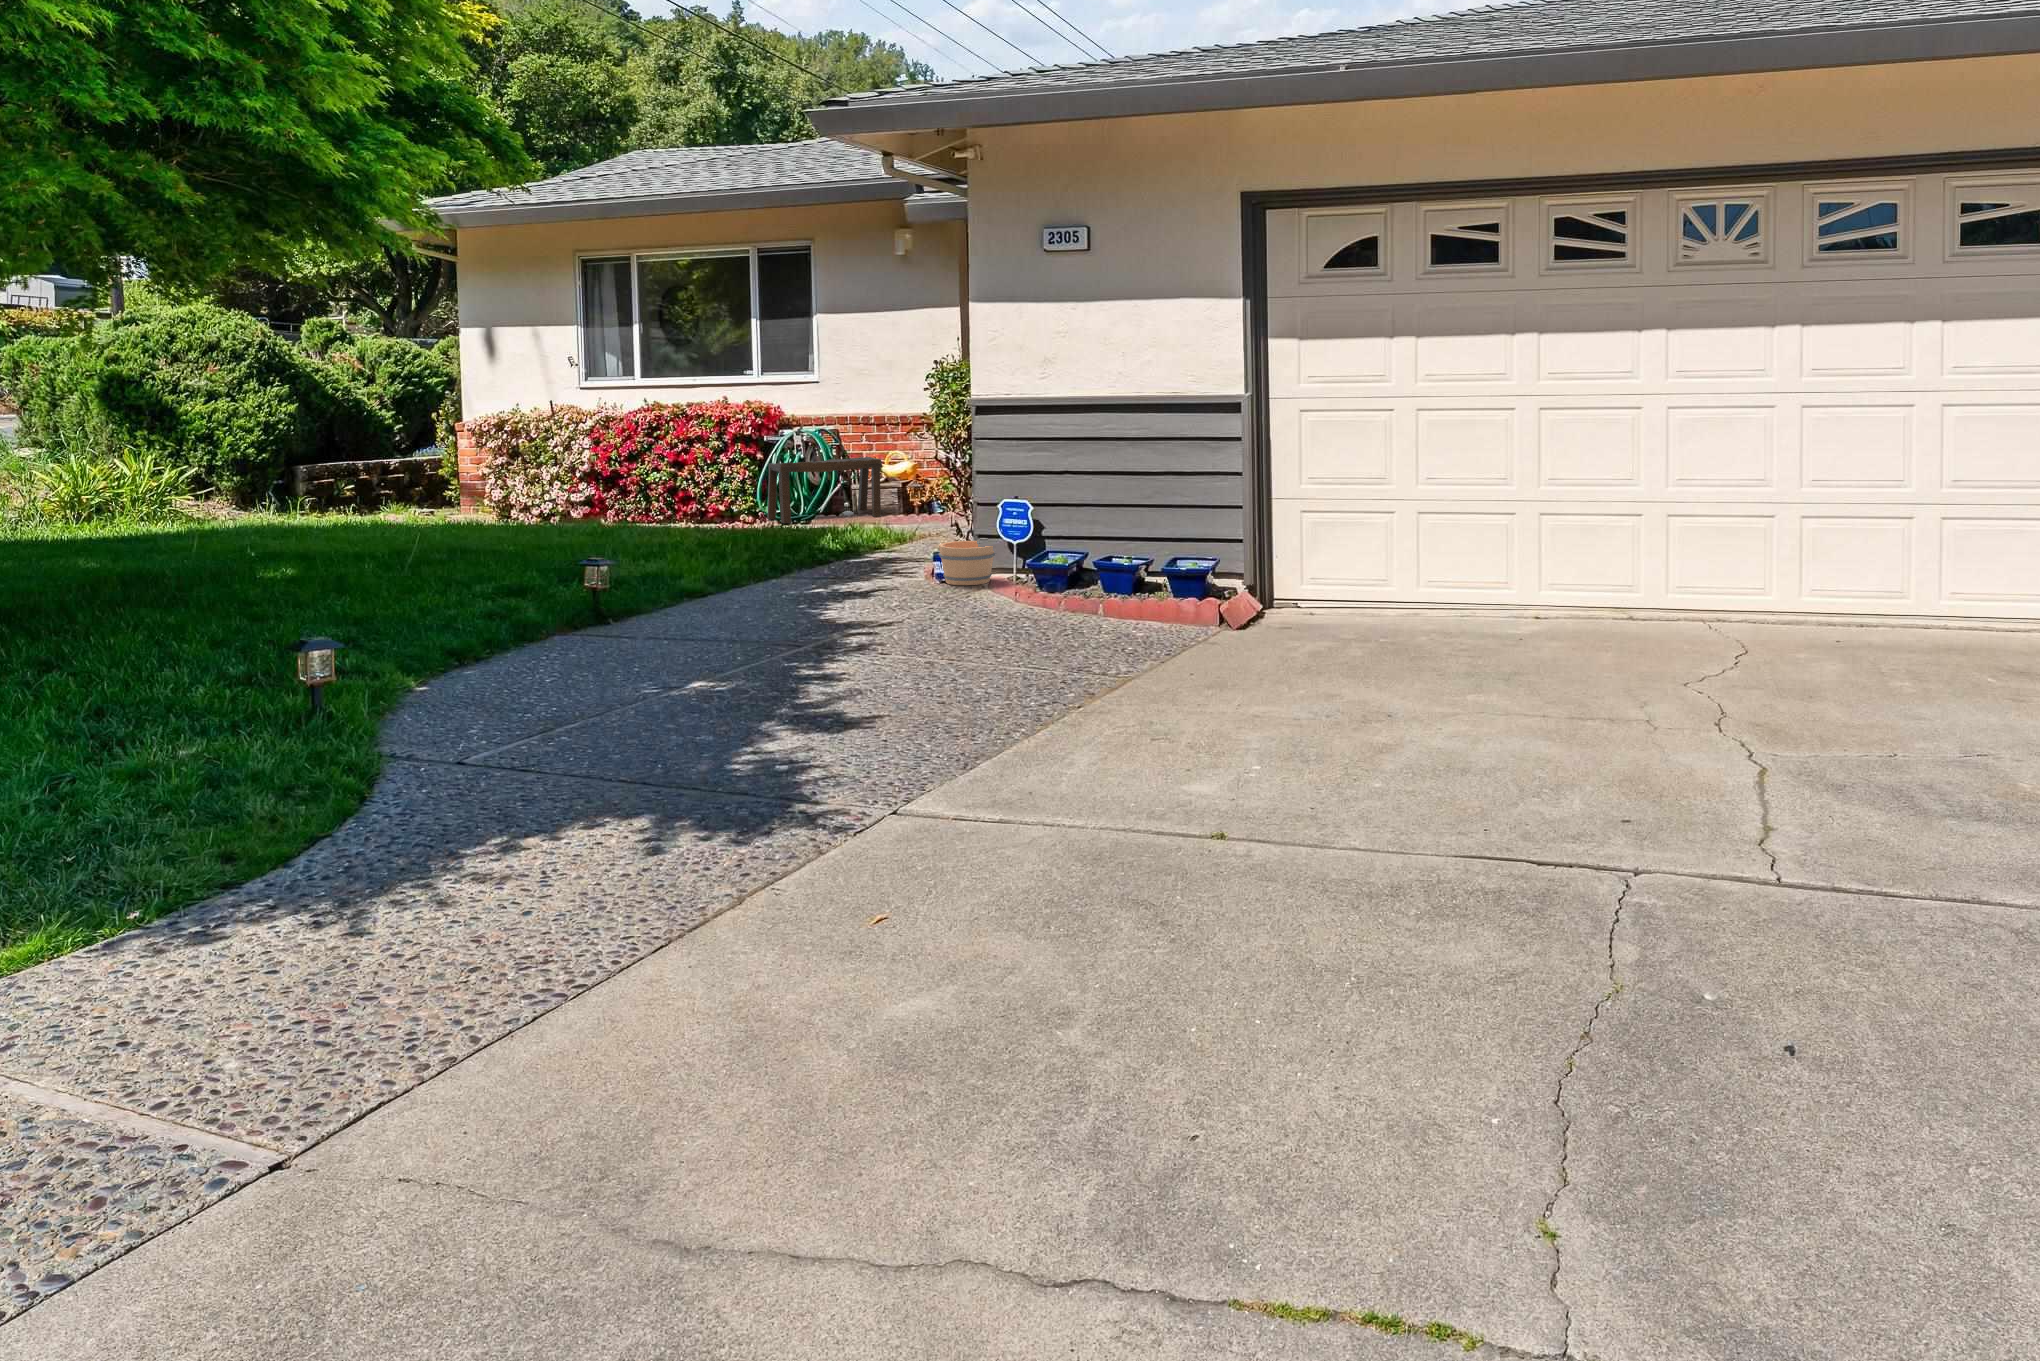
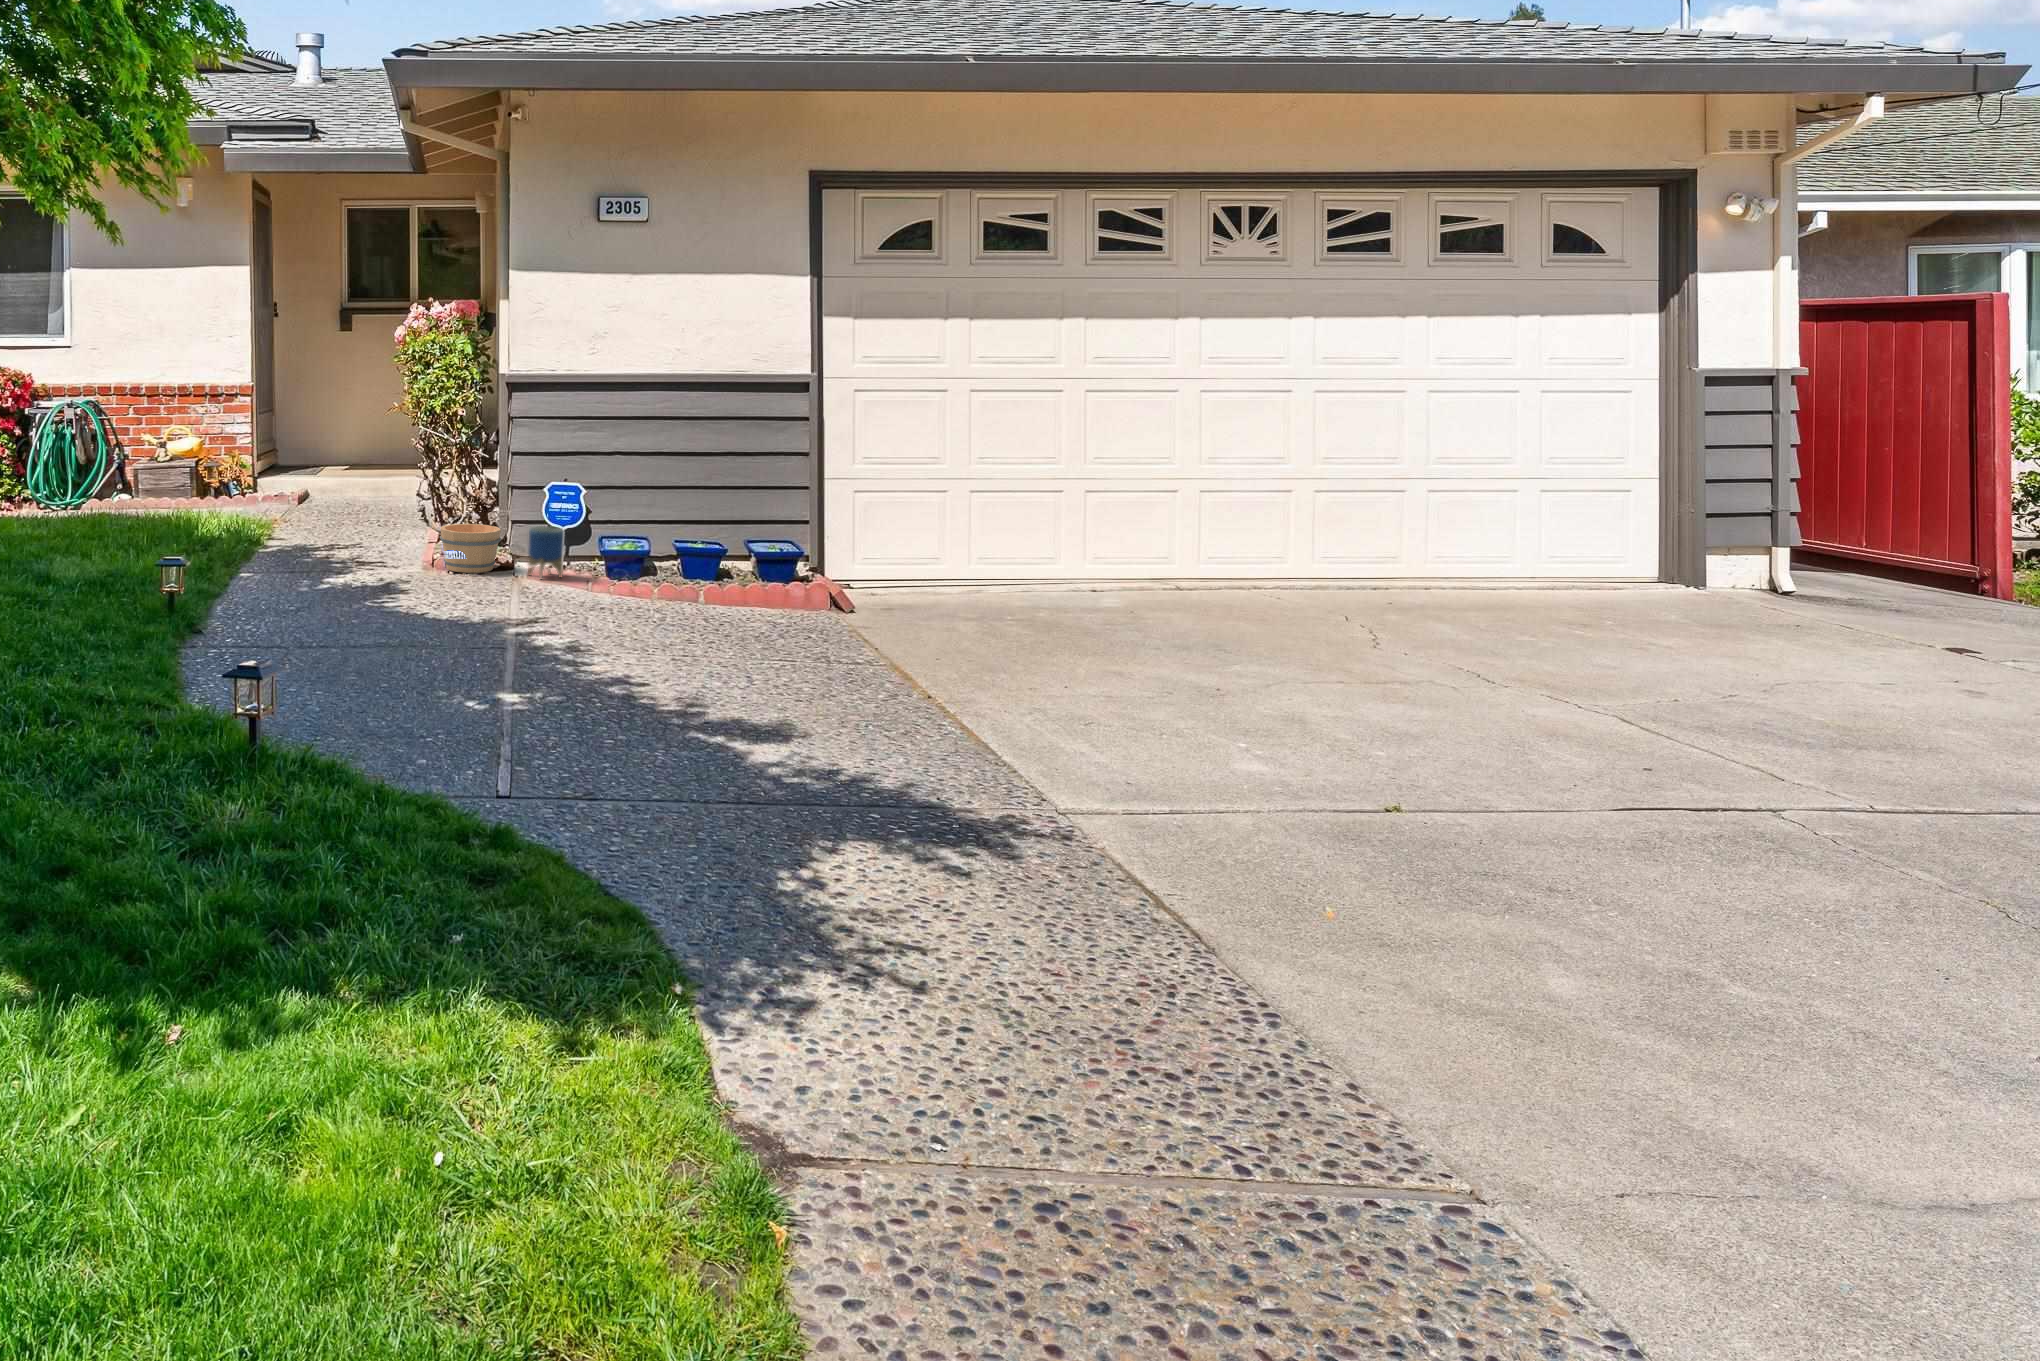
bench: present [767,457,882,523] -> none [54,432,181,506]
planter: none [999,543,1032,593] -> present [528,526,564,578]

